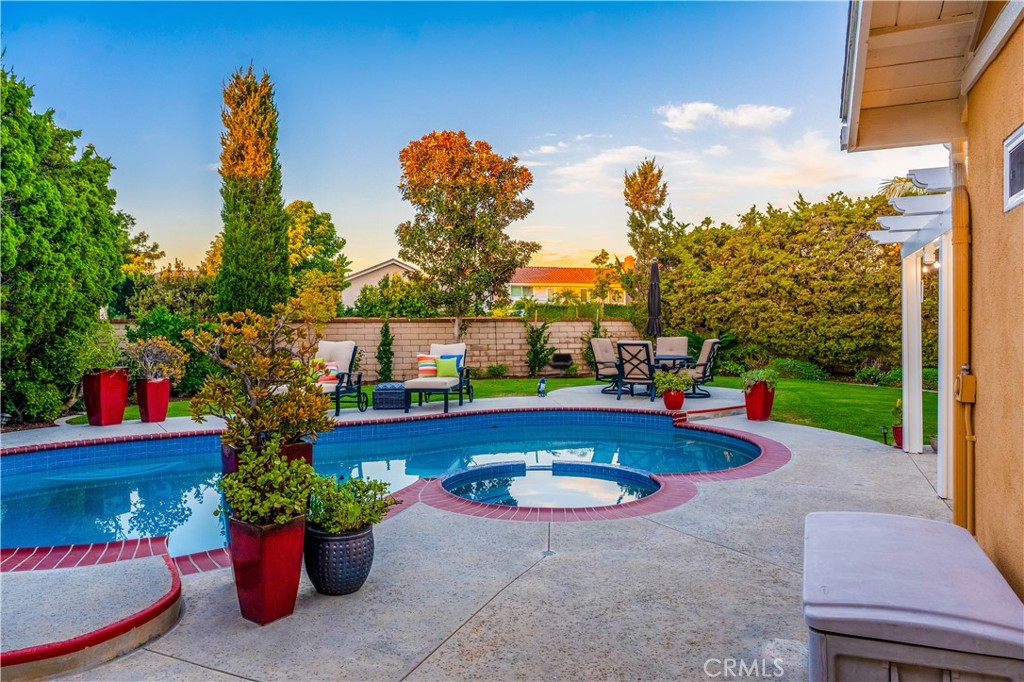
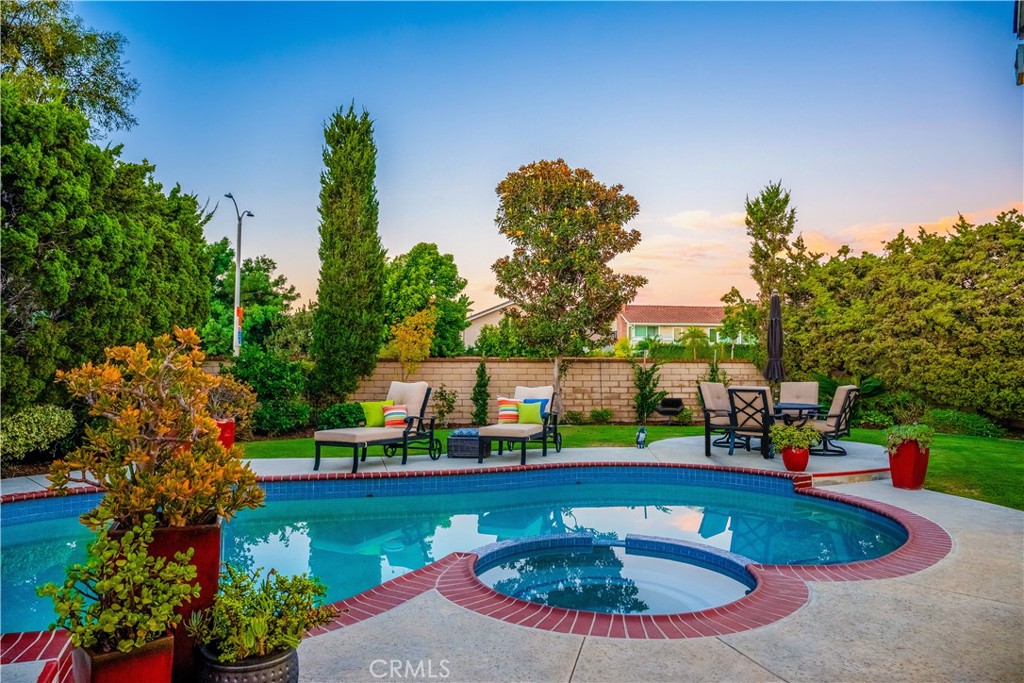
bench: none [598,363,651,401] -> present [705,412,769,459]

